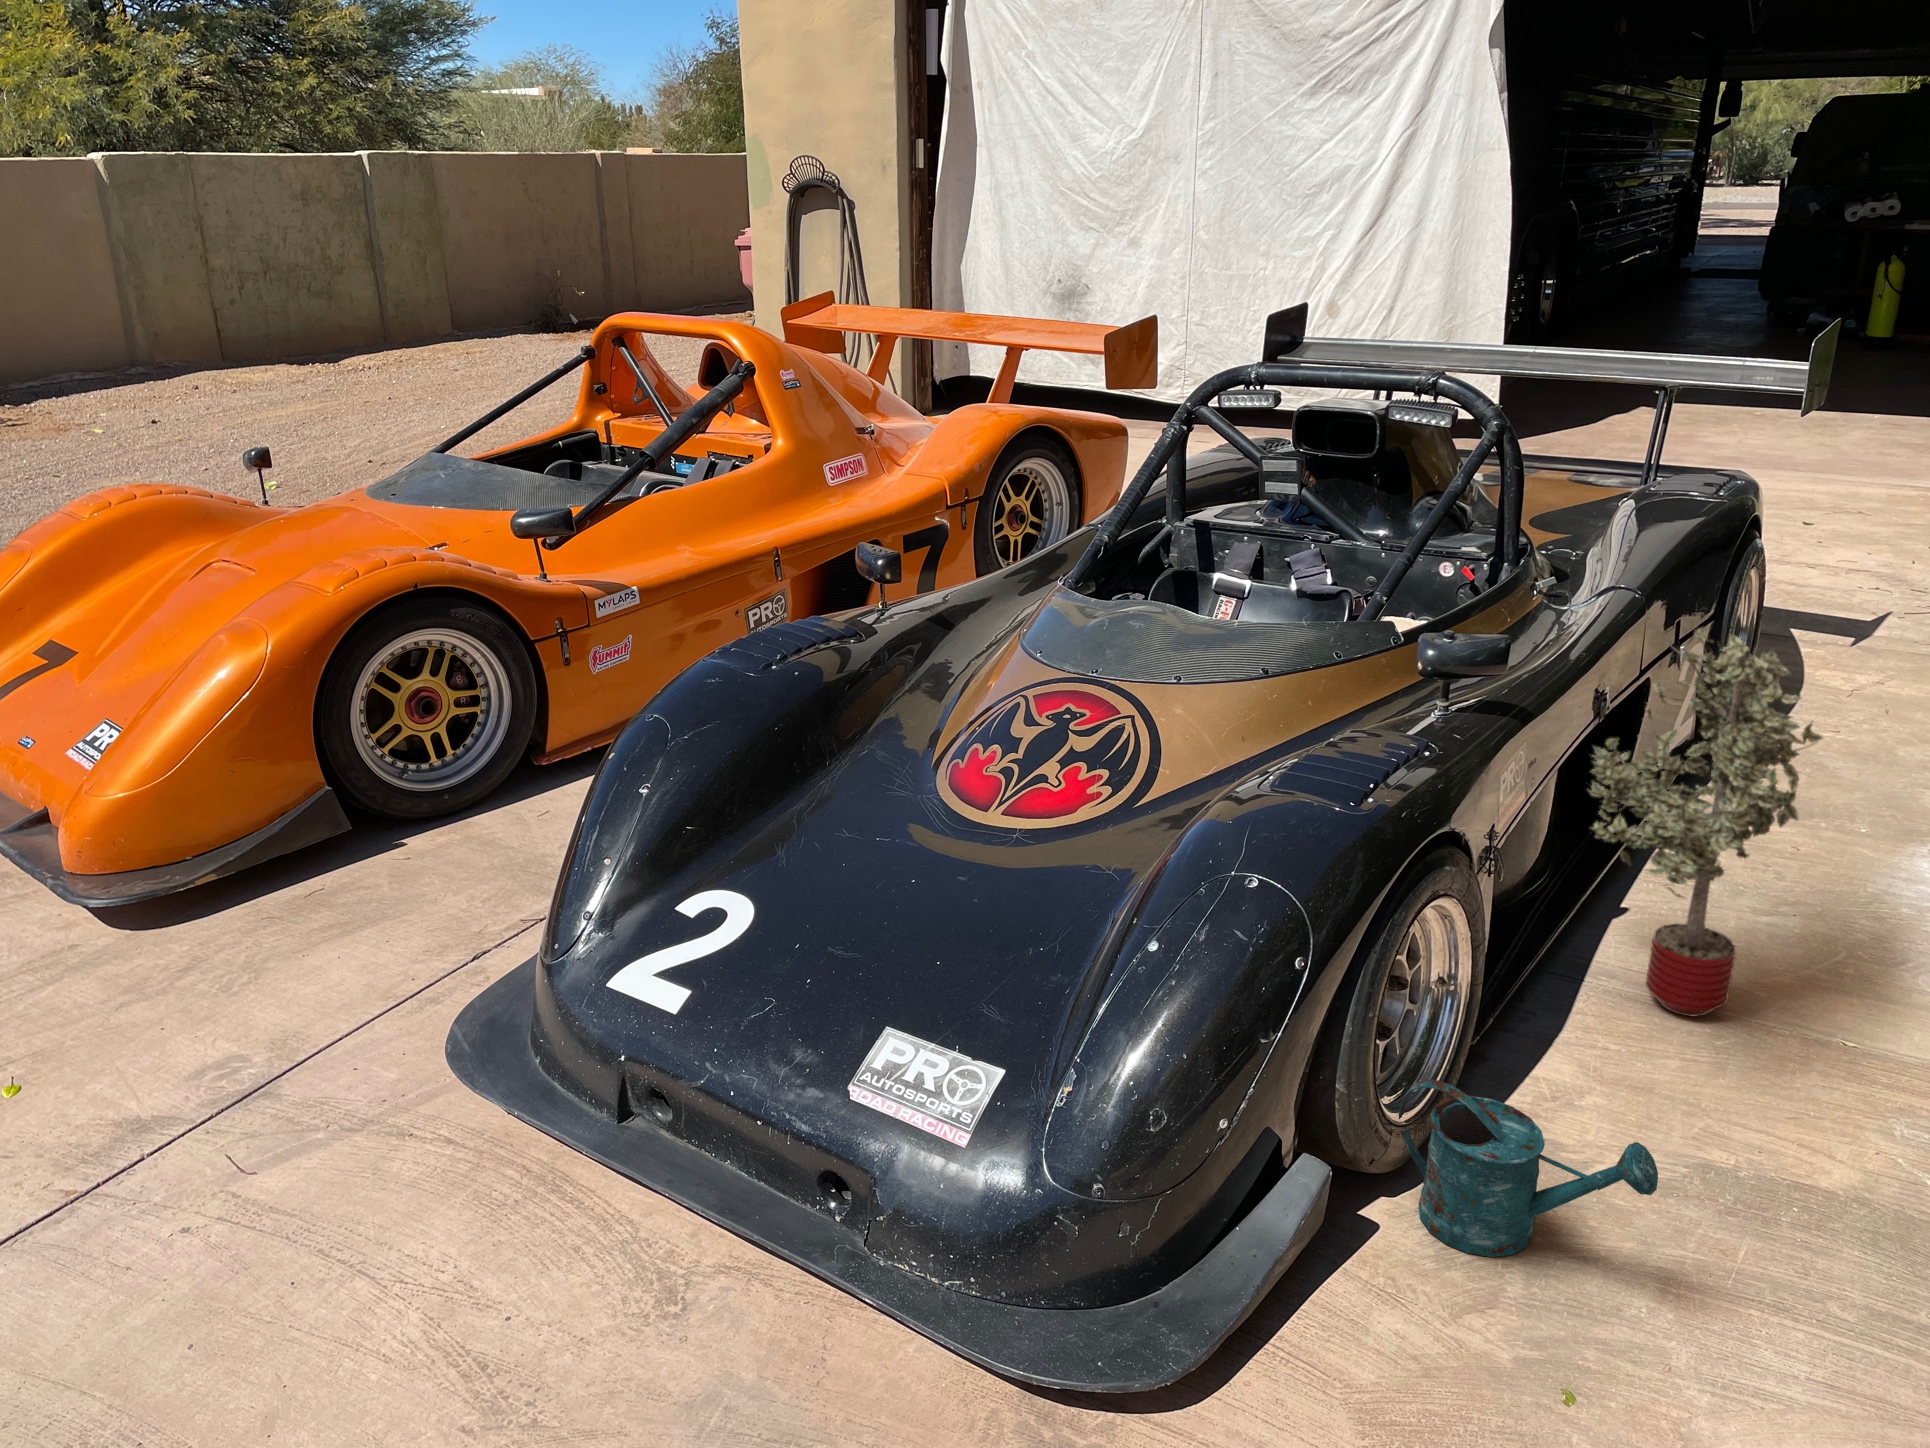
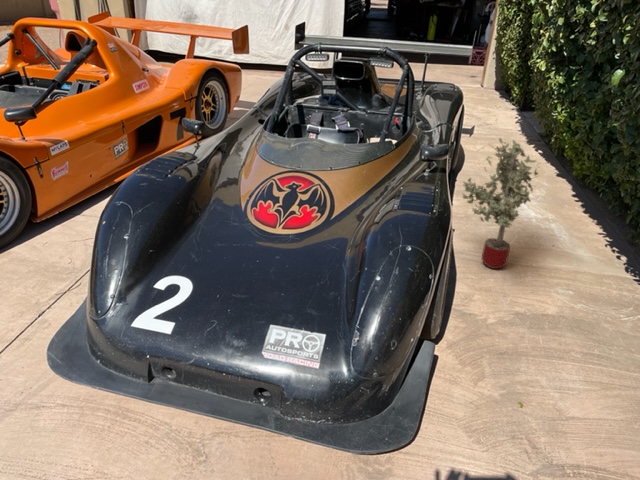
watering can: present [1399,1079,1658,1257] -> none [441,307,531,364]

